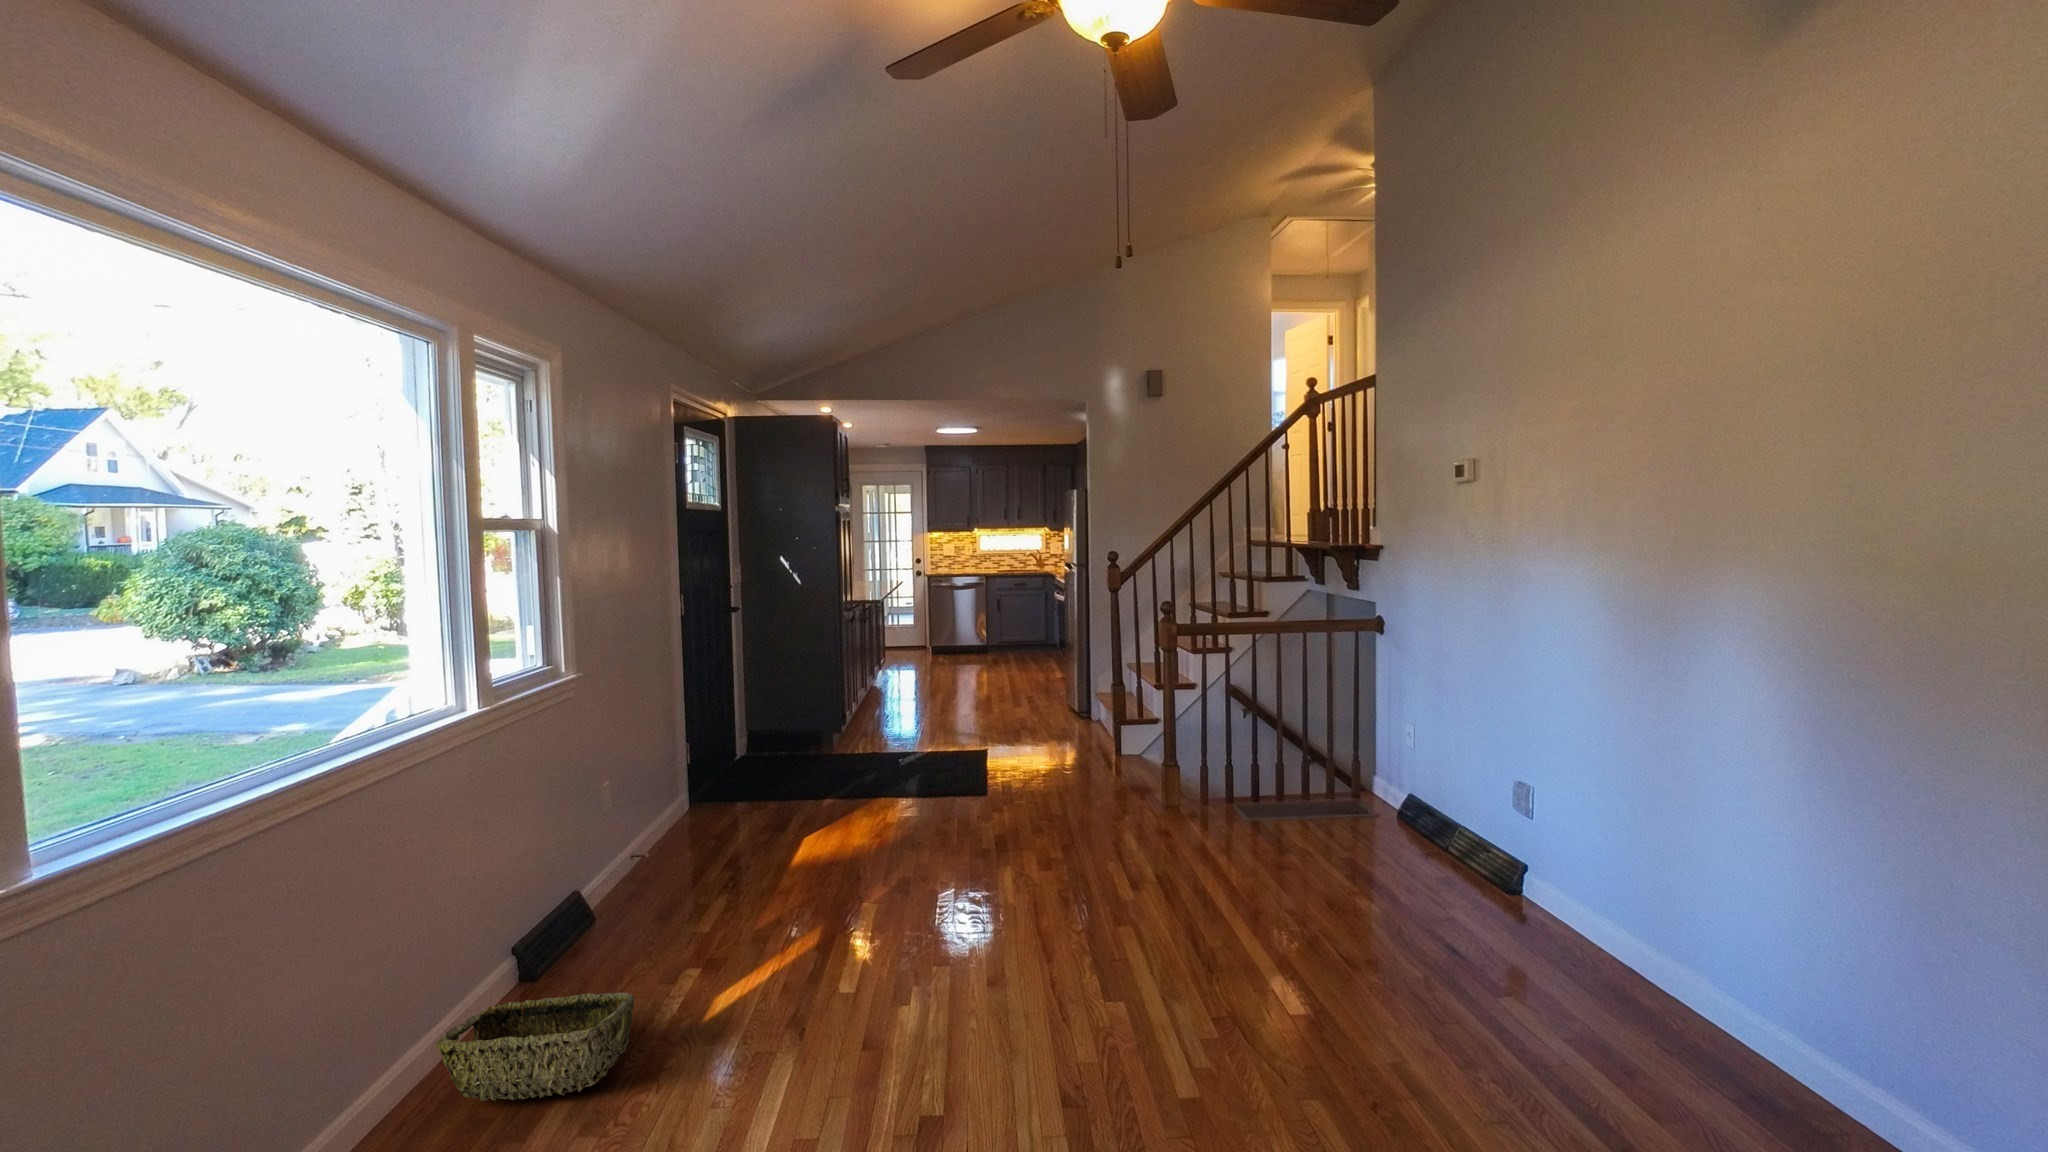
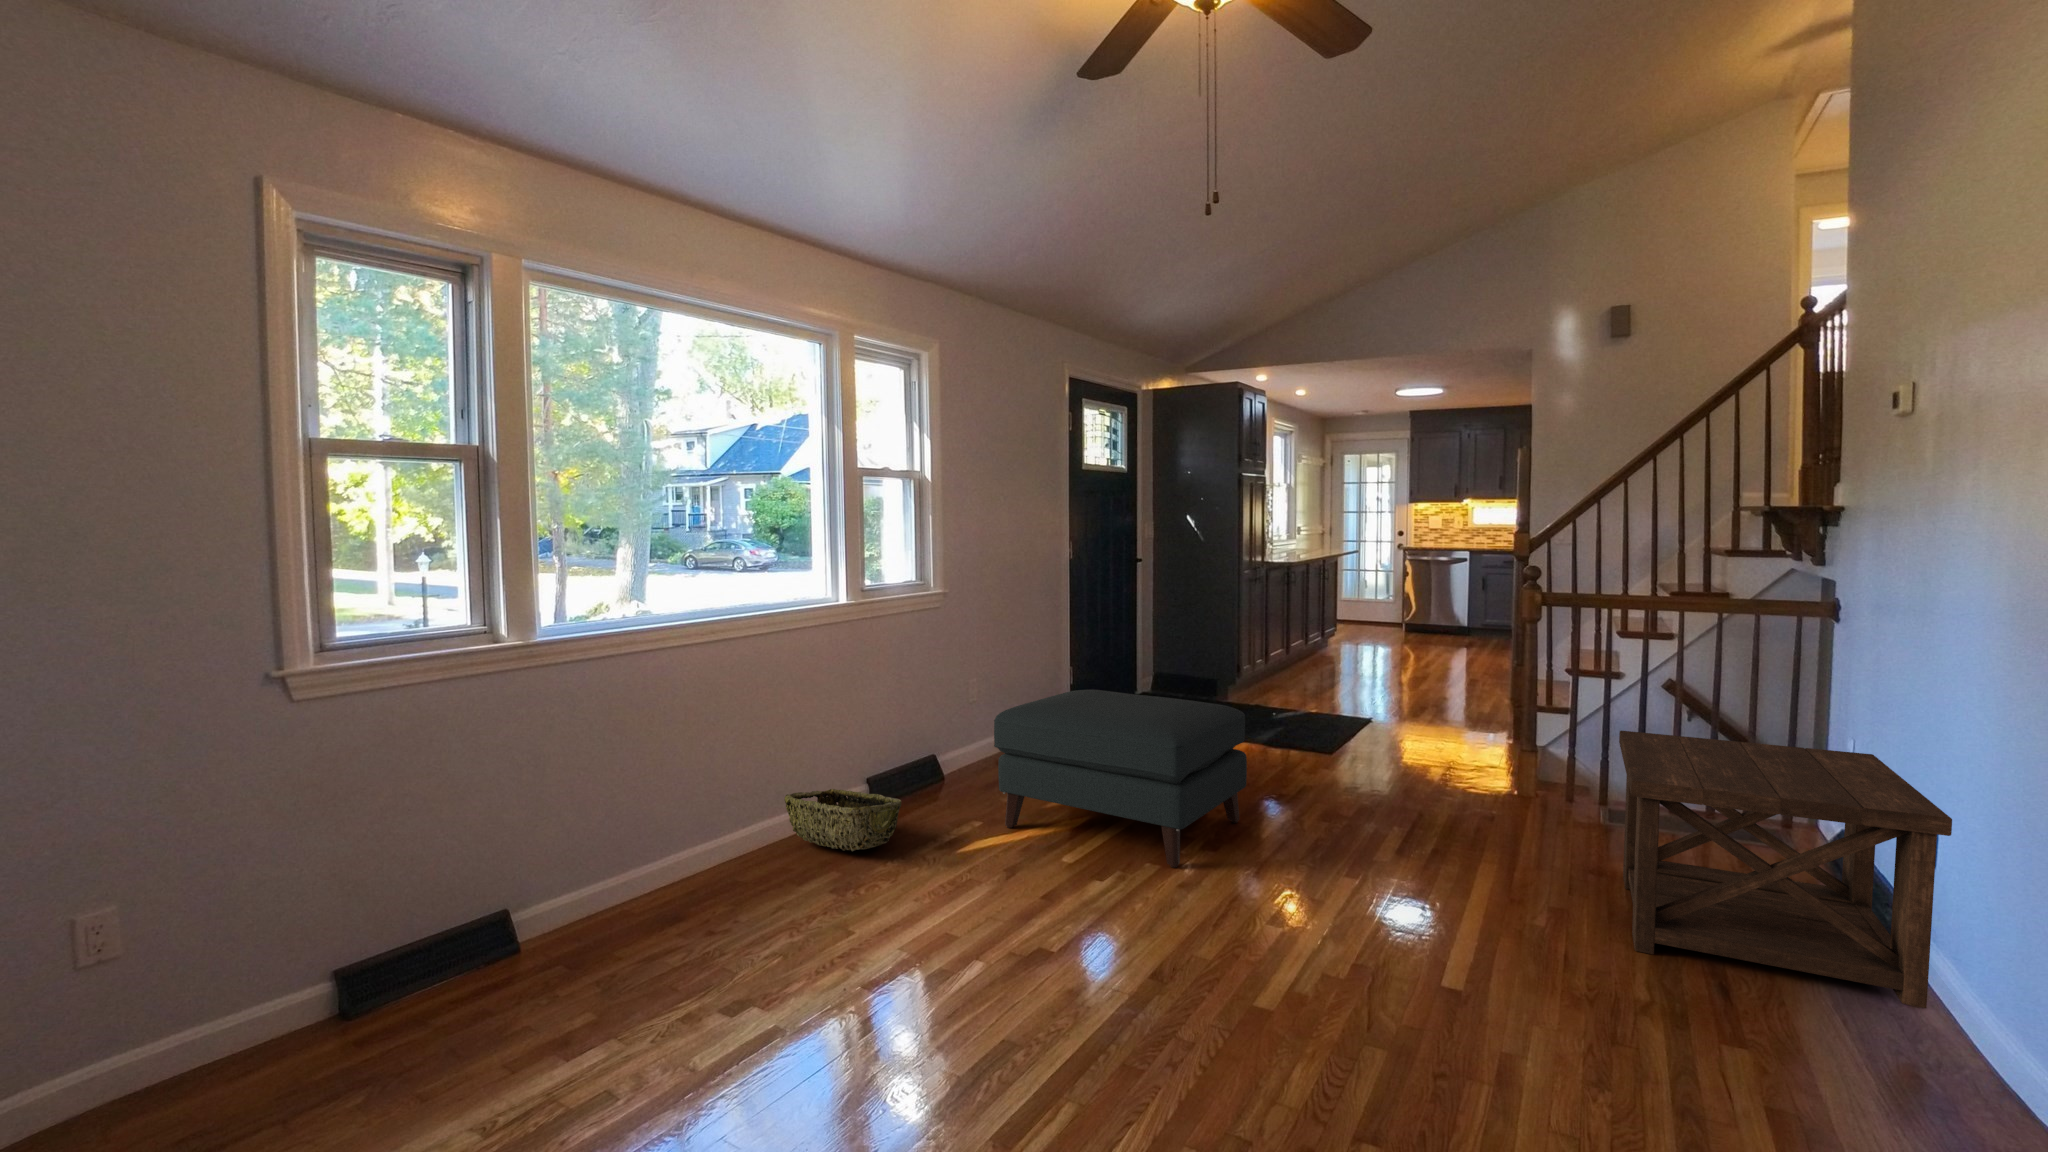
side table: none [1307,740,1568,937] -> present [1619,731,1952,1008]
ottoman: none [733,780,1001,984] -> present [994,690,1247,868]

